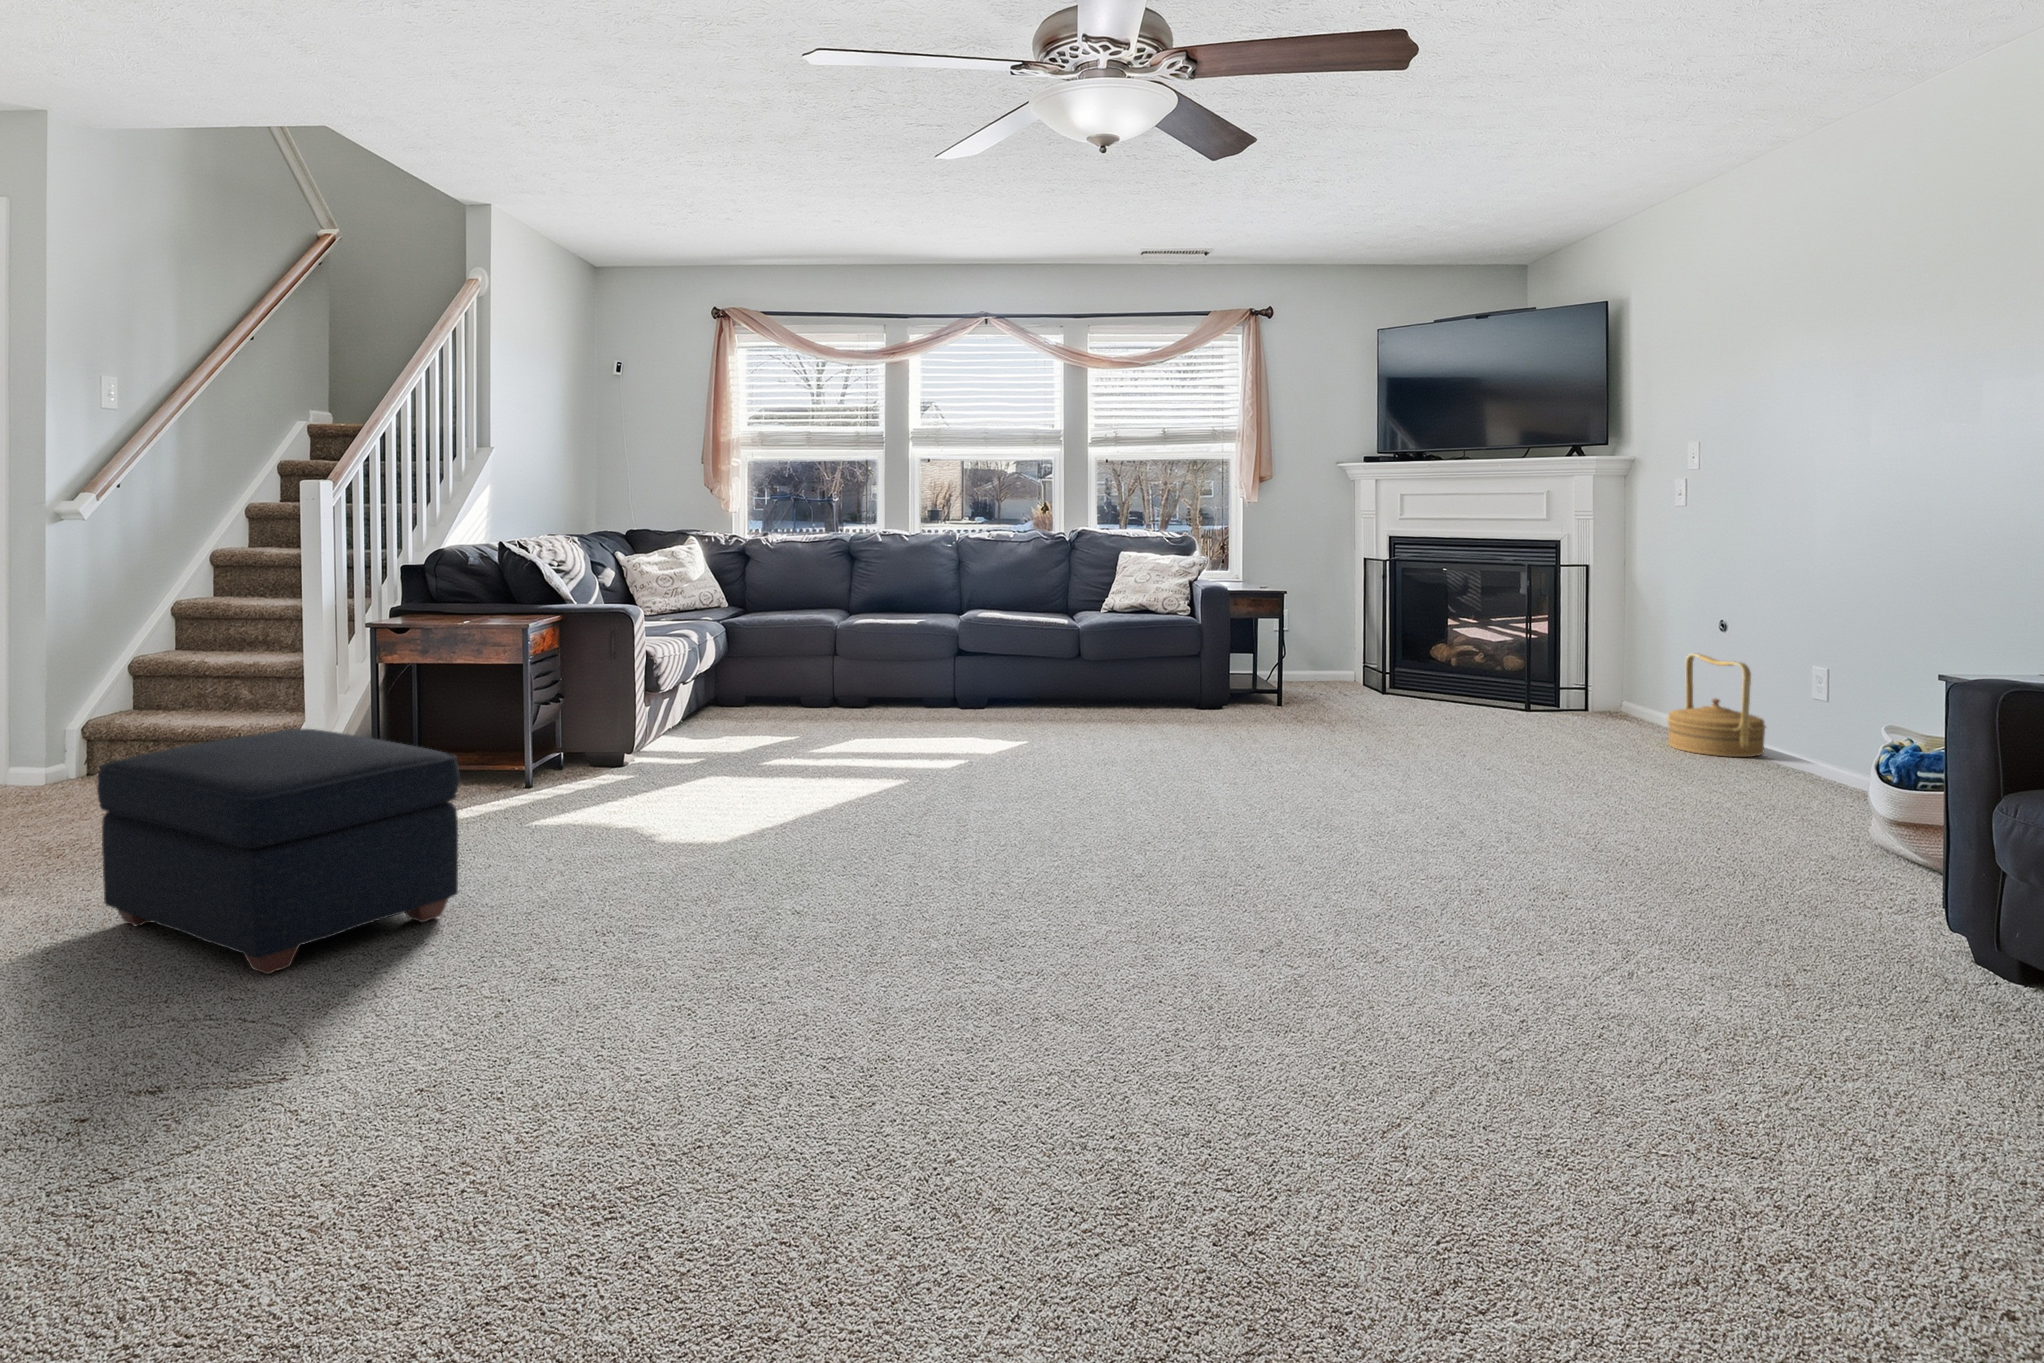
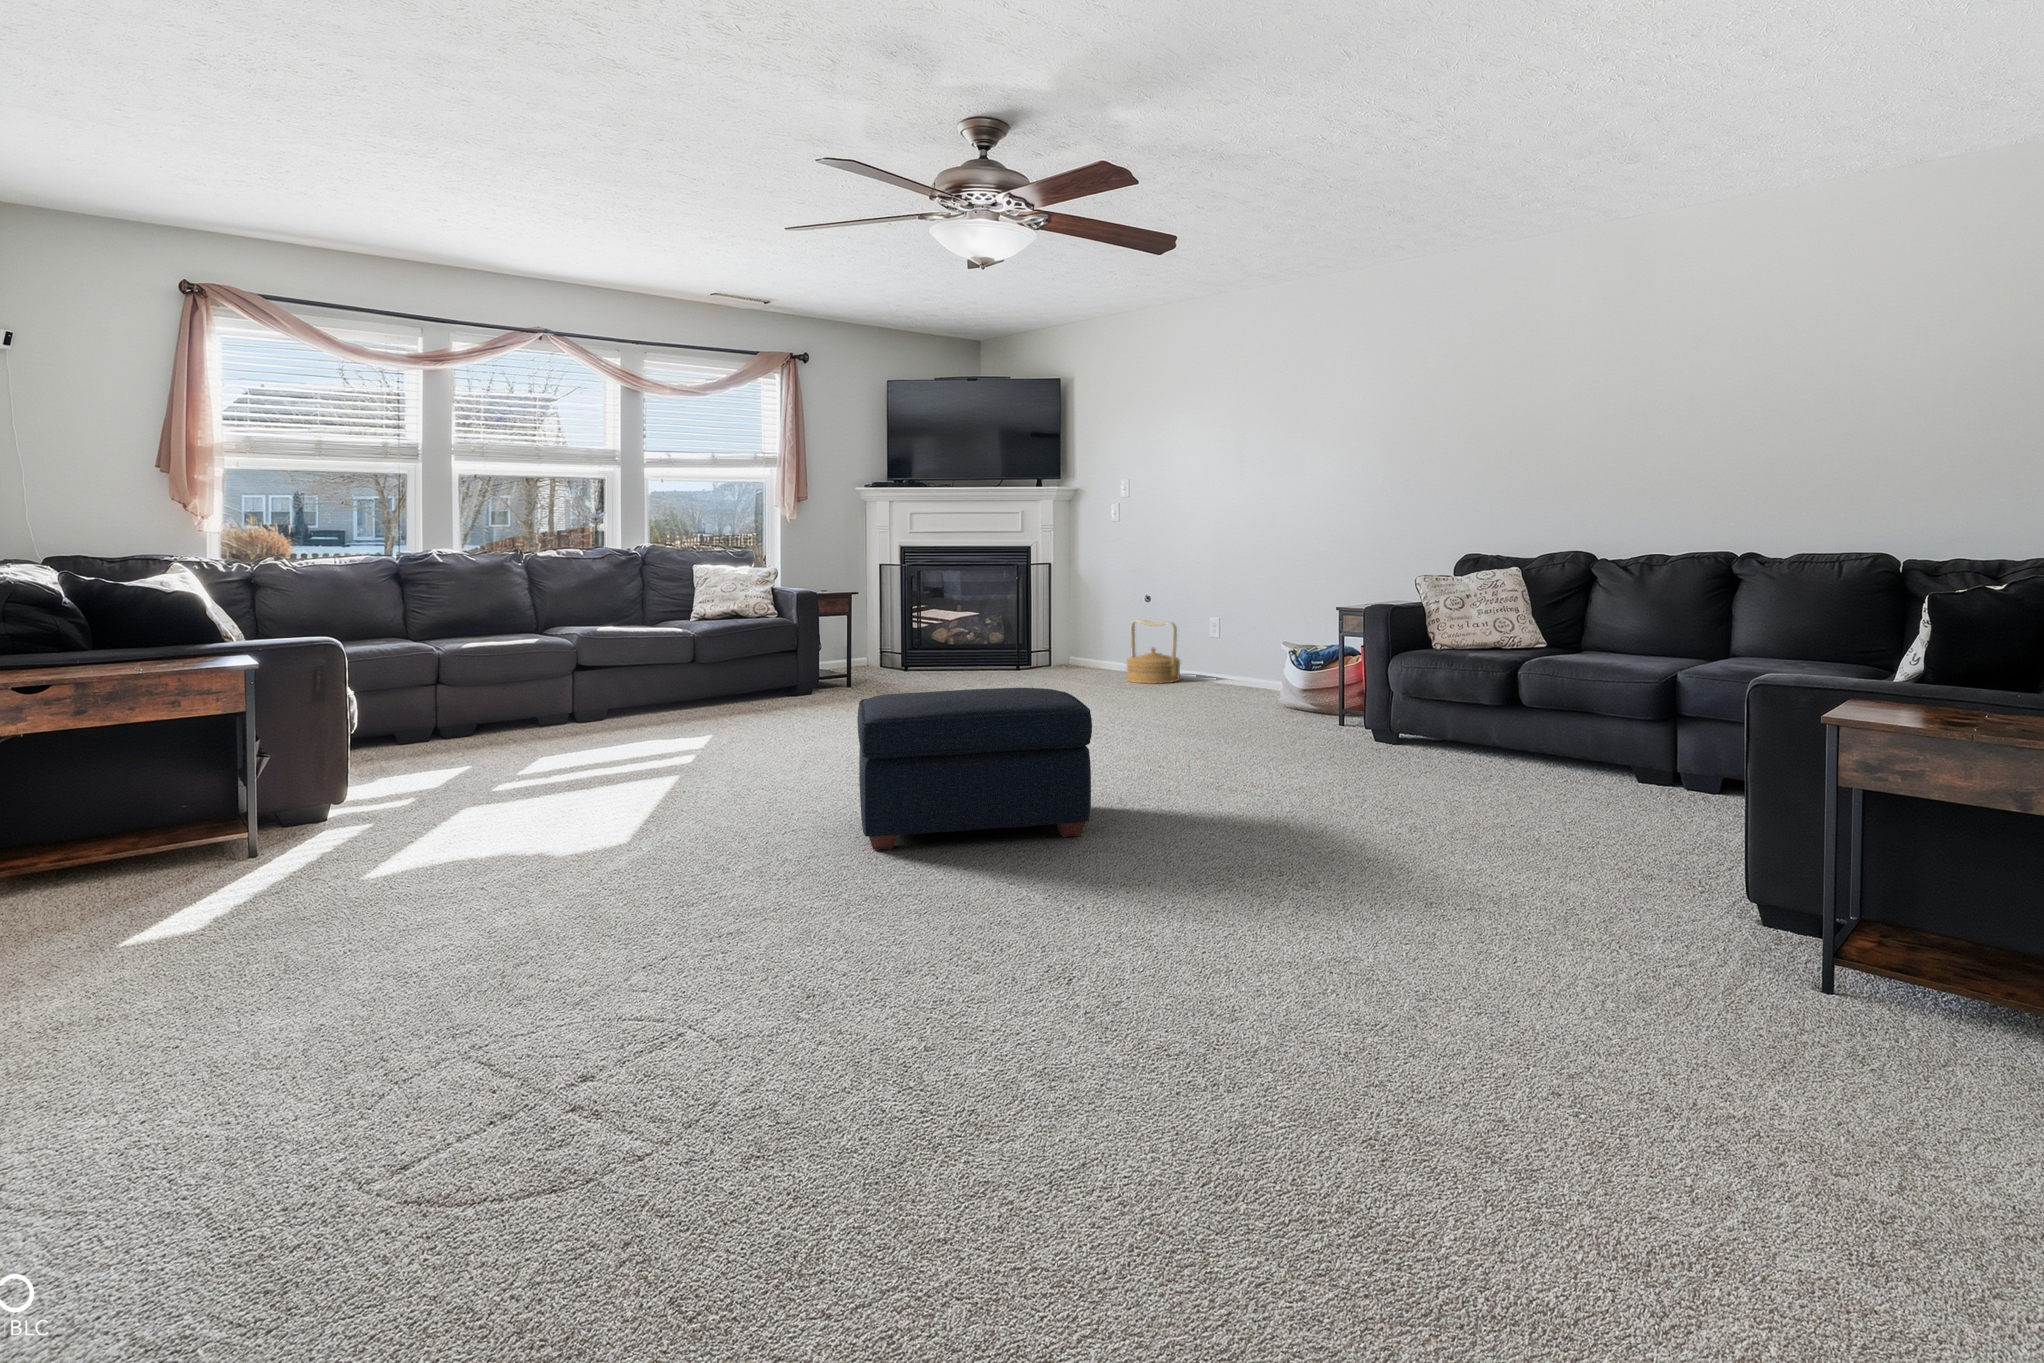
ottoman: present [97,729,459,974] -> present [857,688,1092,850]

